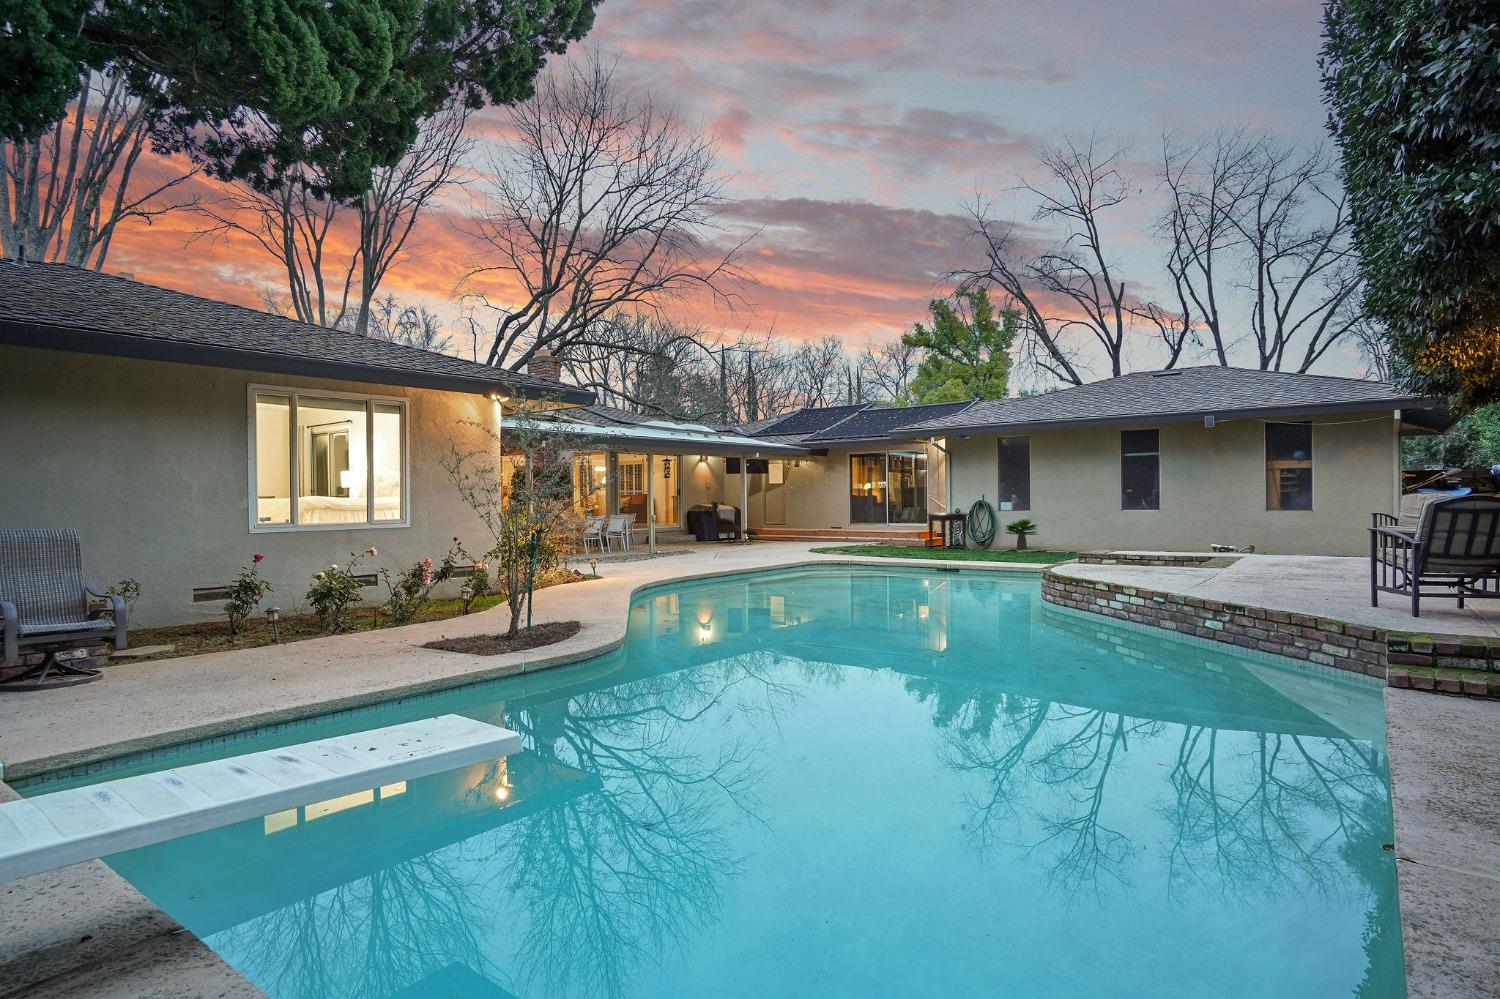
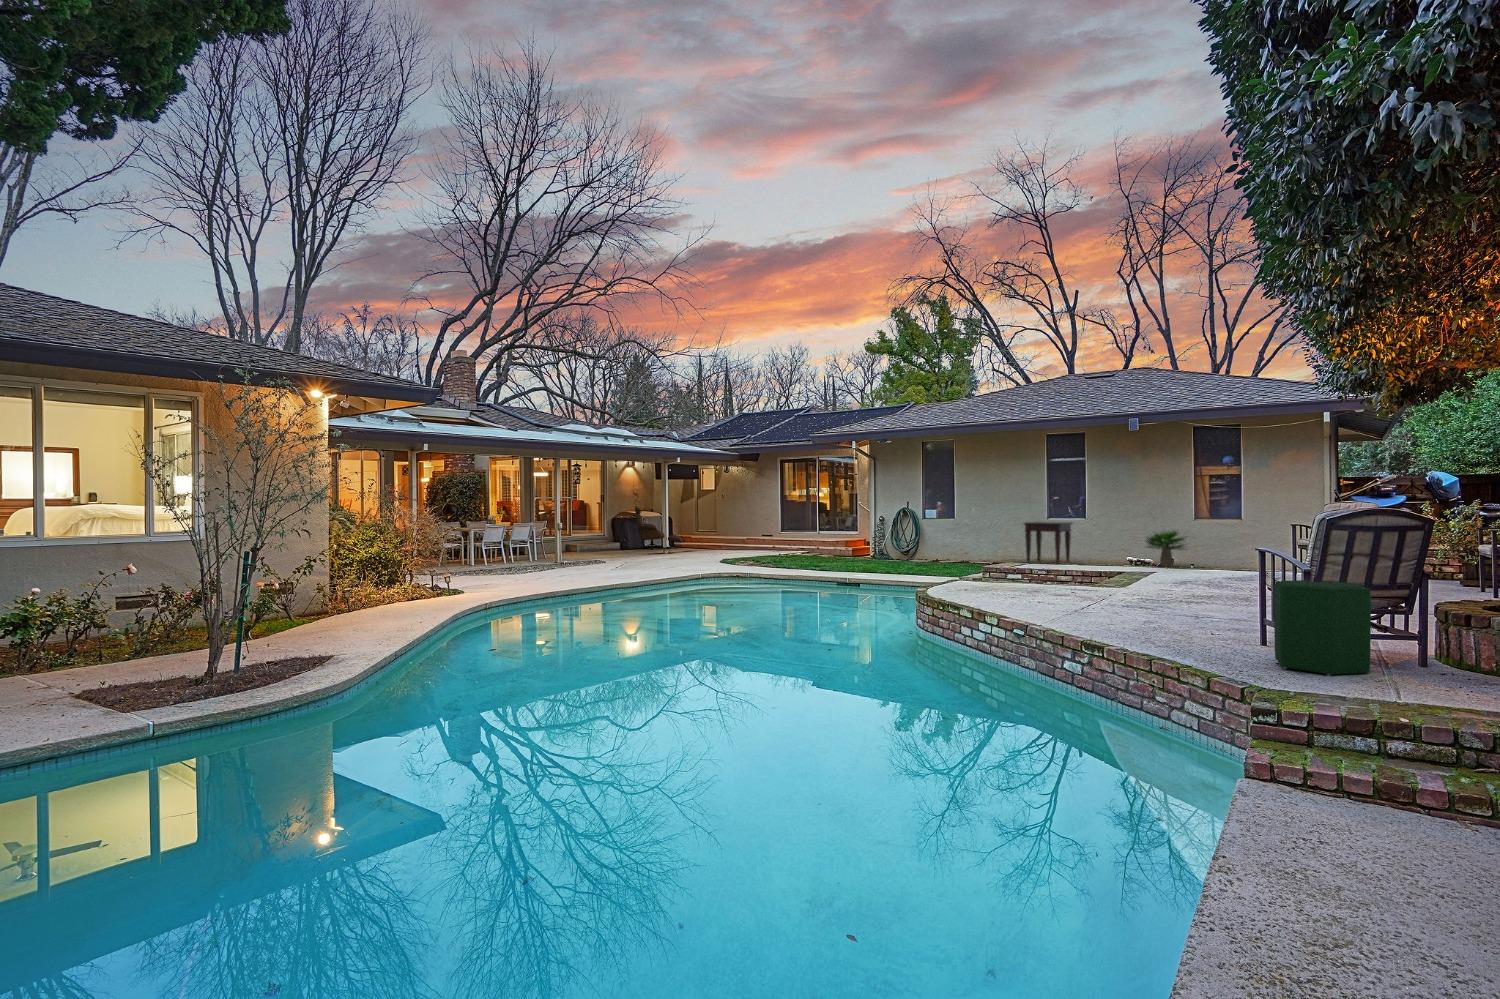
side table: present [927,513,968,547] -> present [1024,521,1072,564]
potted plant: present [1006,519,1038,549] -> present [1145,531,1185,567]
ottoman: none [1391,552,1468,622] -> present [1274,580,1371,676]

